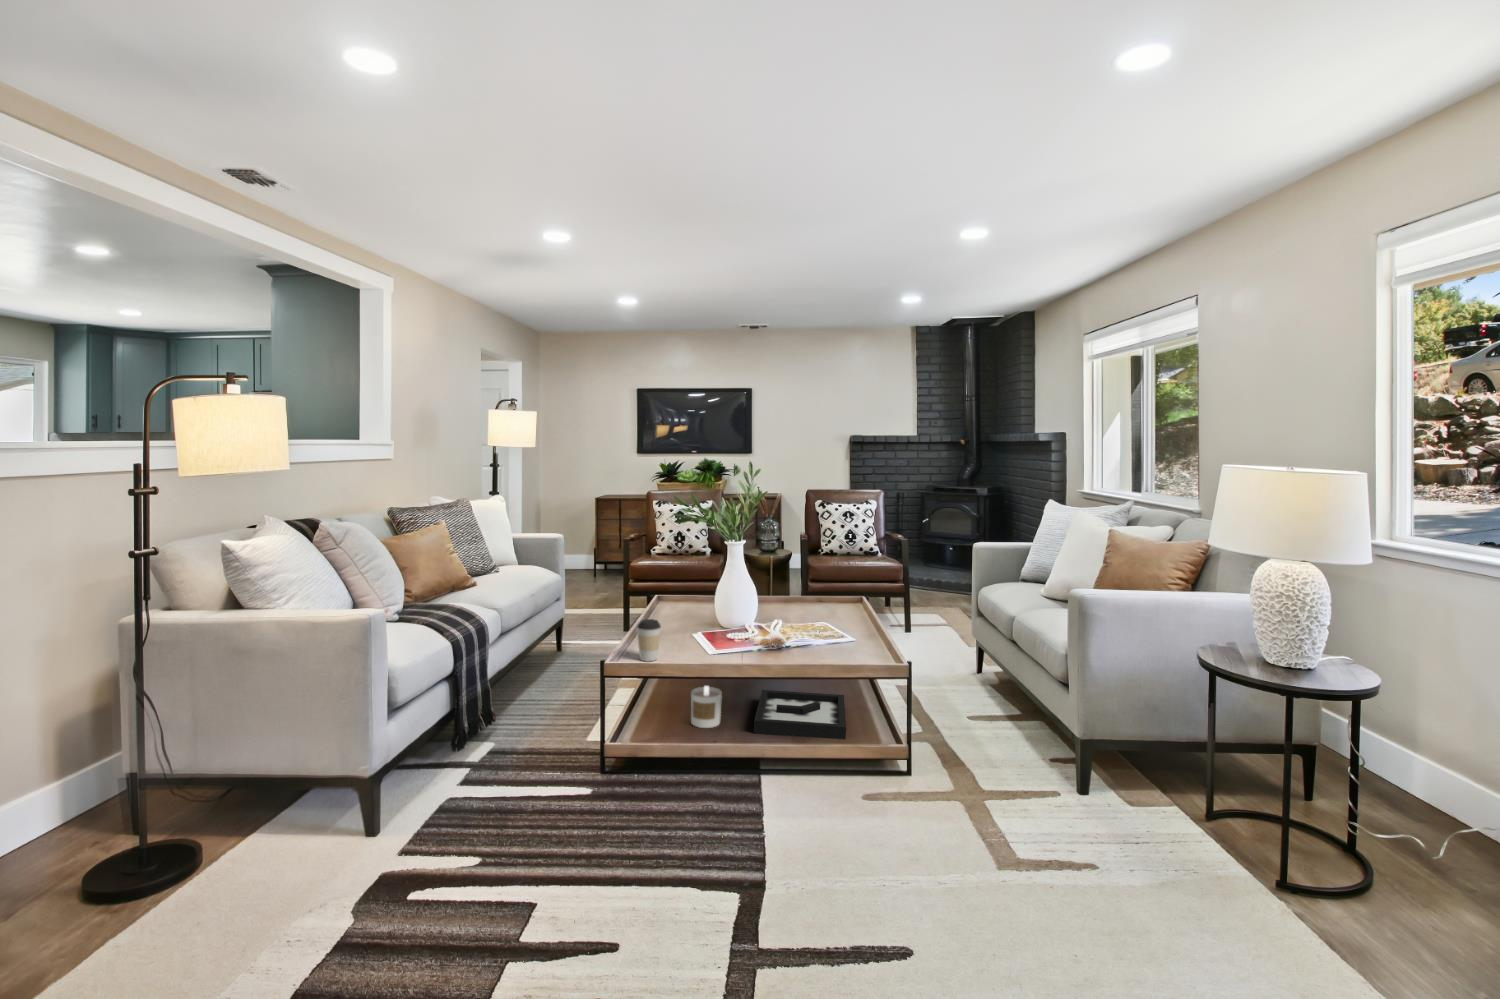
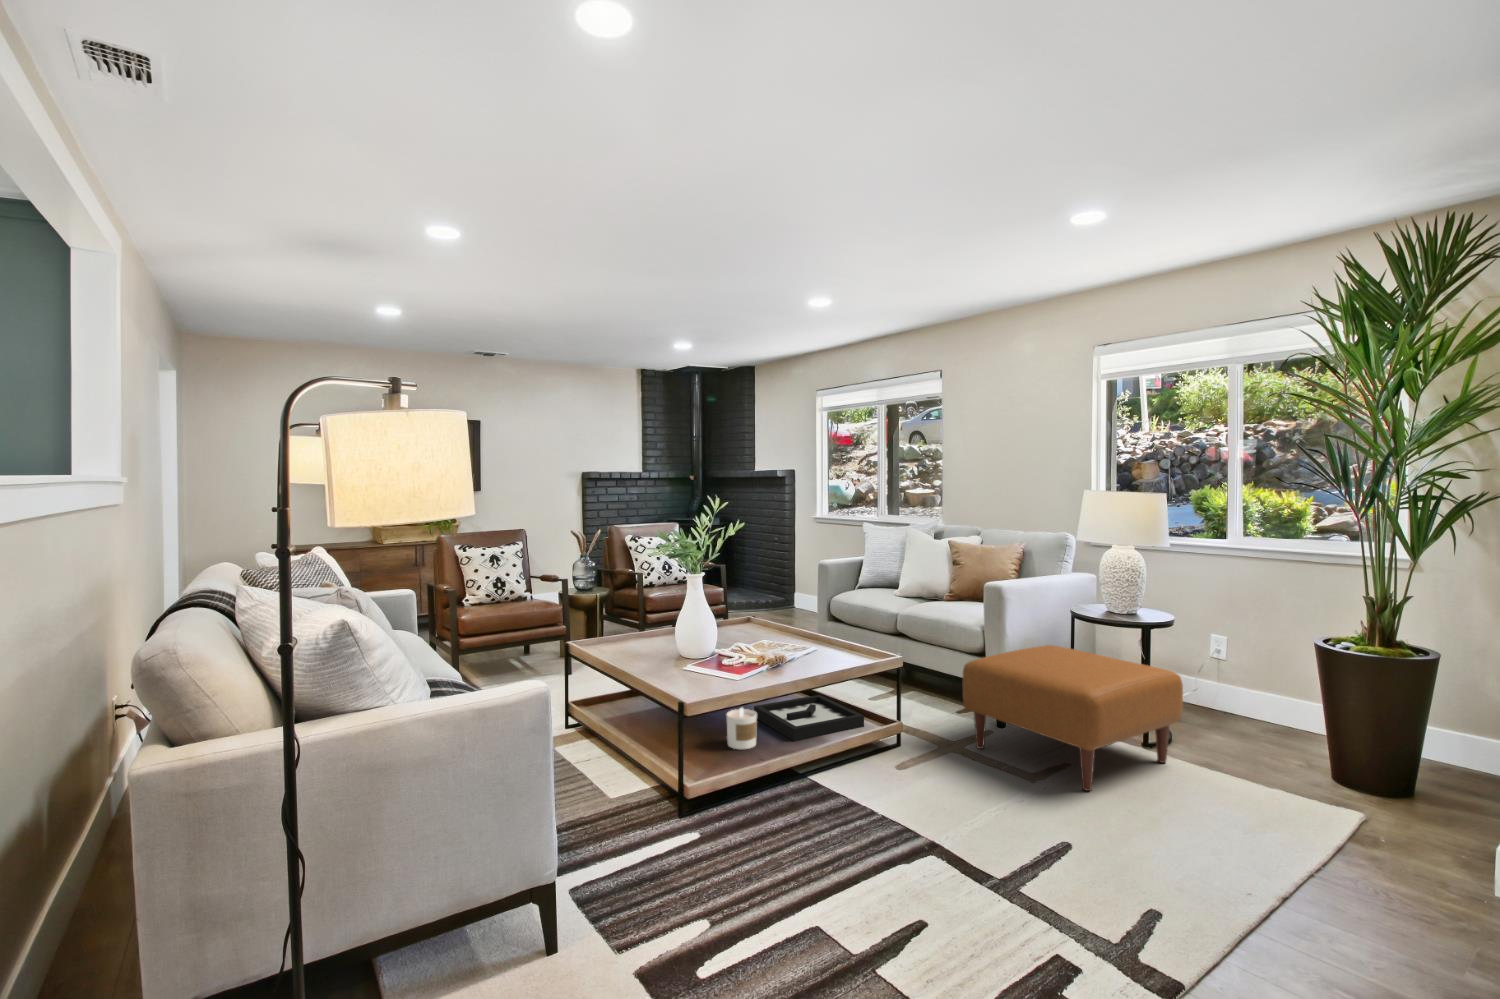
coffee cup: present [638,619,661,661] -> none [690,649,714,693]
ottoman: none [972,695,1269,908] -> present [963,645,1183,791]

